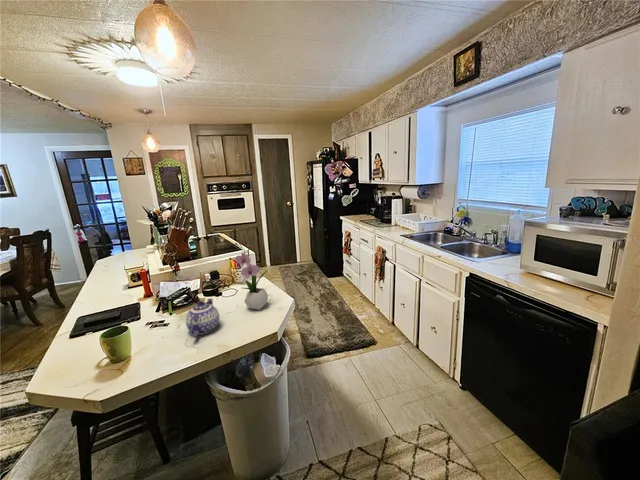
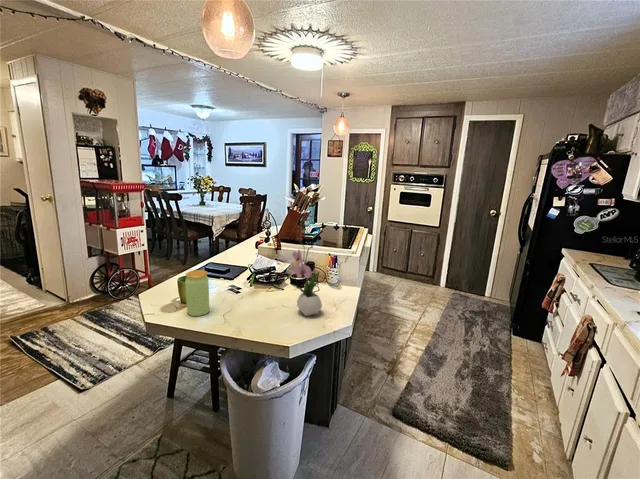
teapot: present [186,299,219,337] -> none [229,282,271,313]
jar: none [121,311,163,371] -> present [185,270,210,316]

